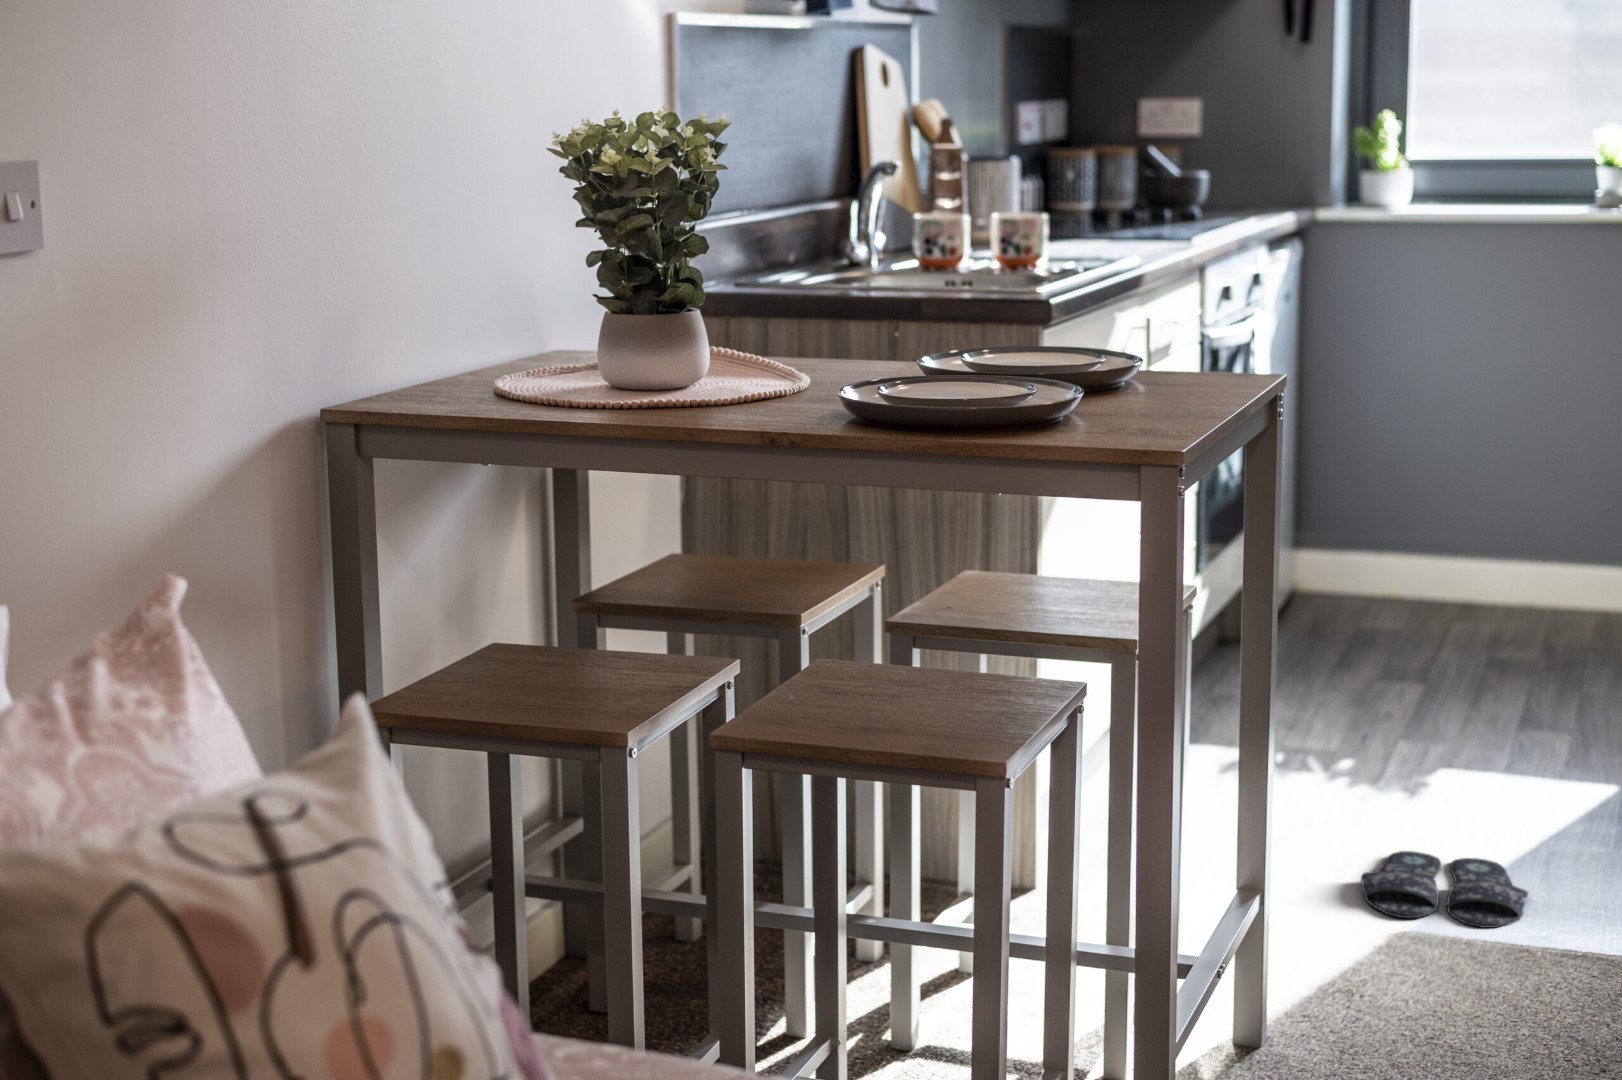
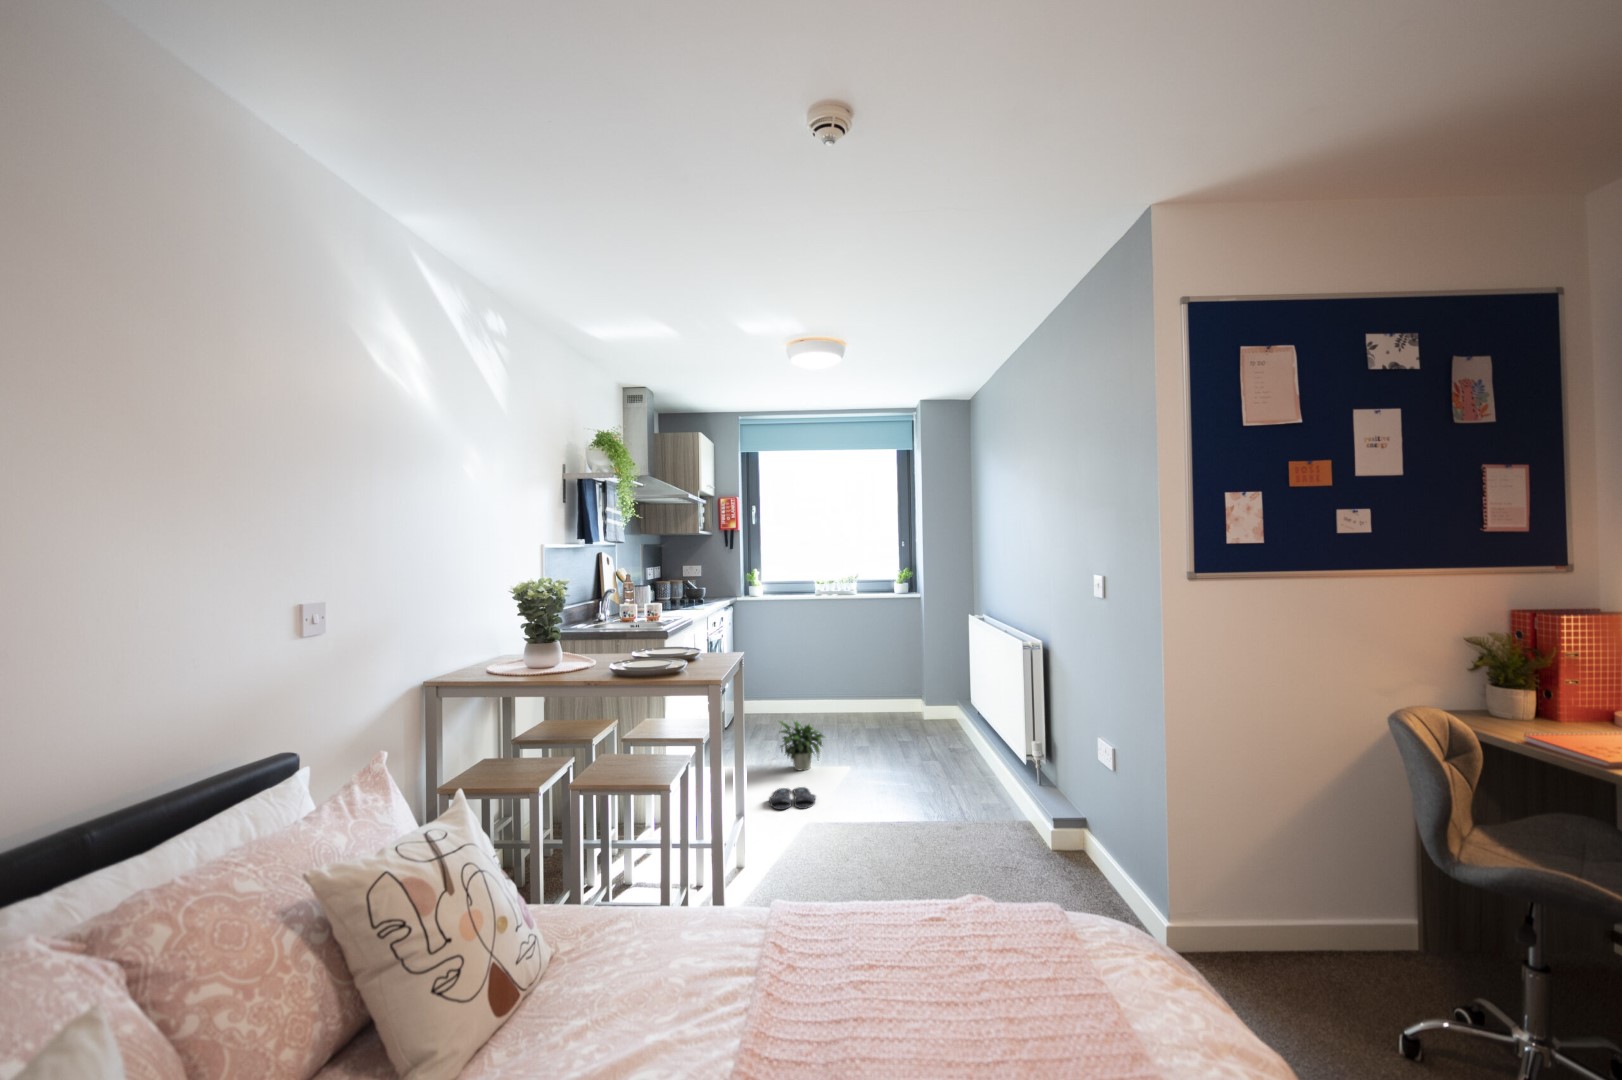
potted plant: none [1403,632,1591,808] -> present [780,721,824,771]

